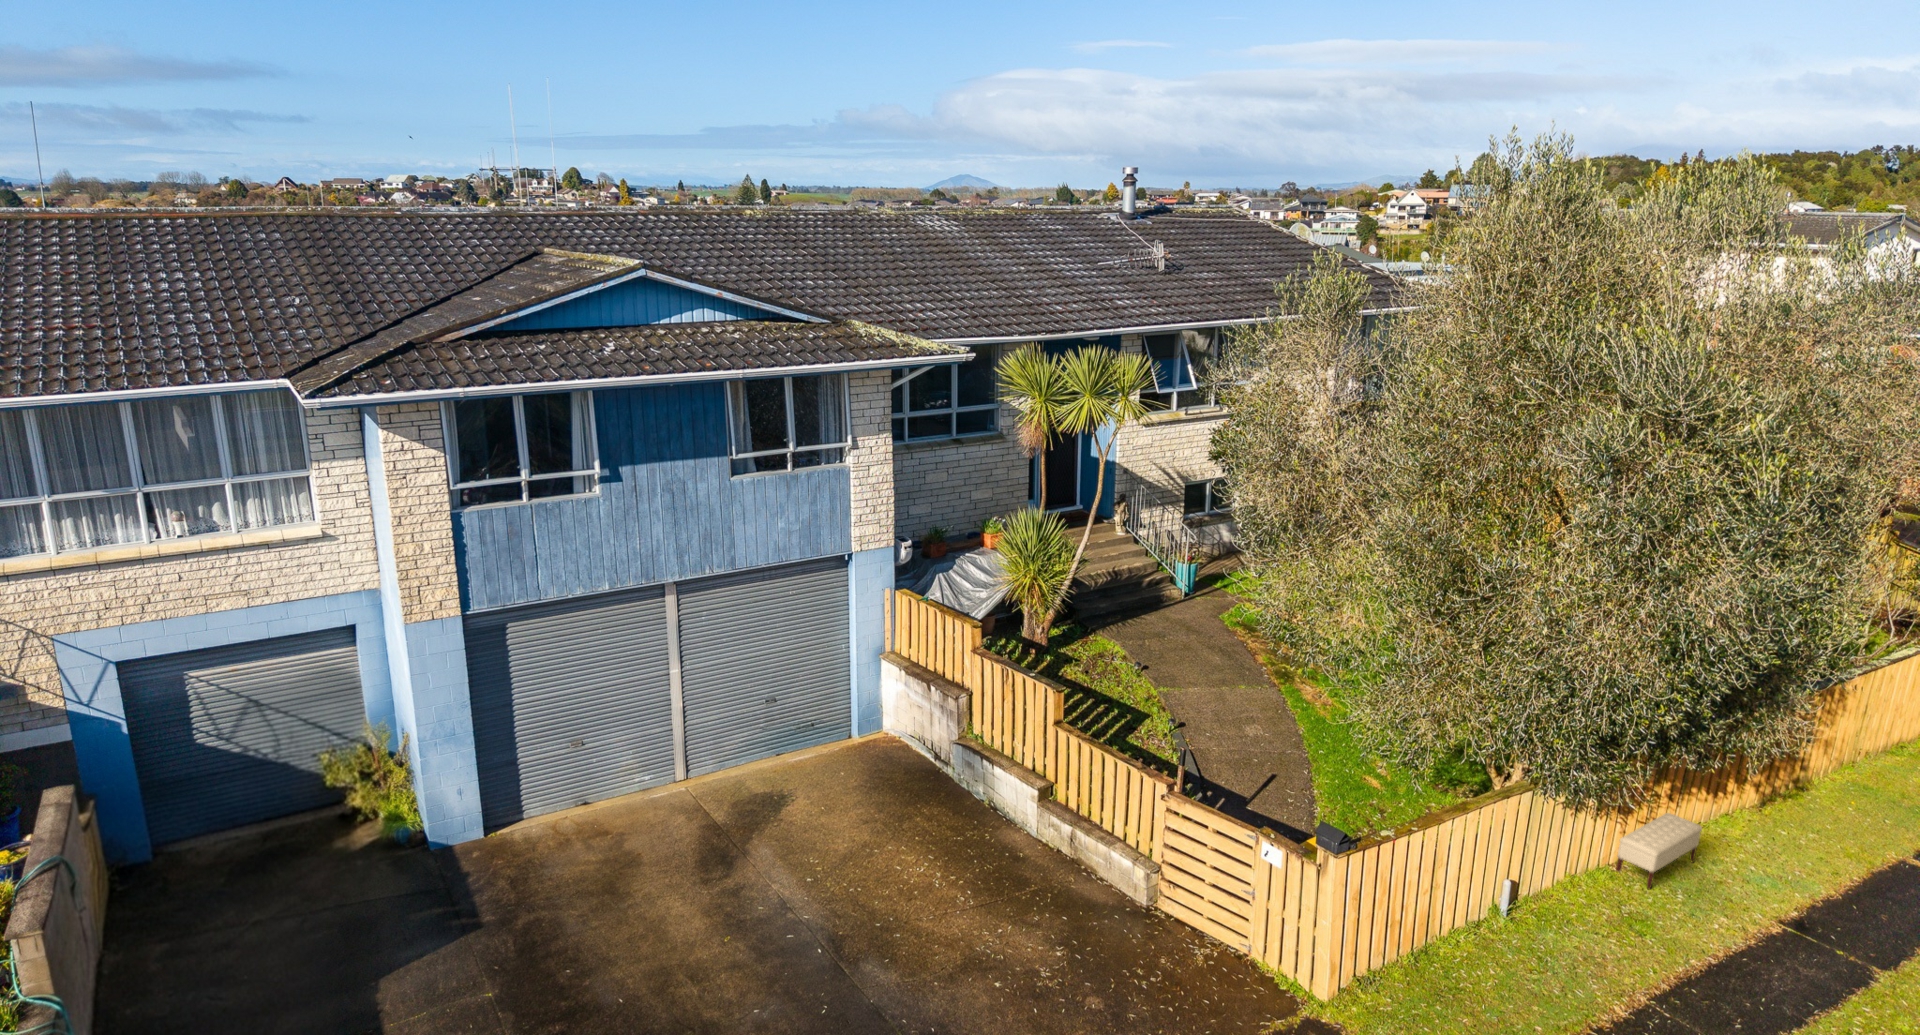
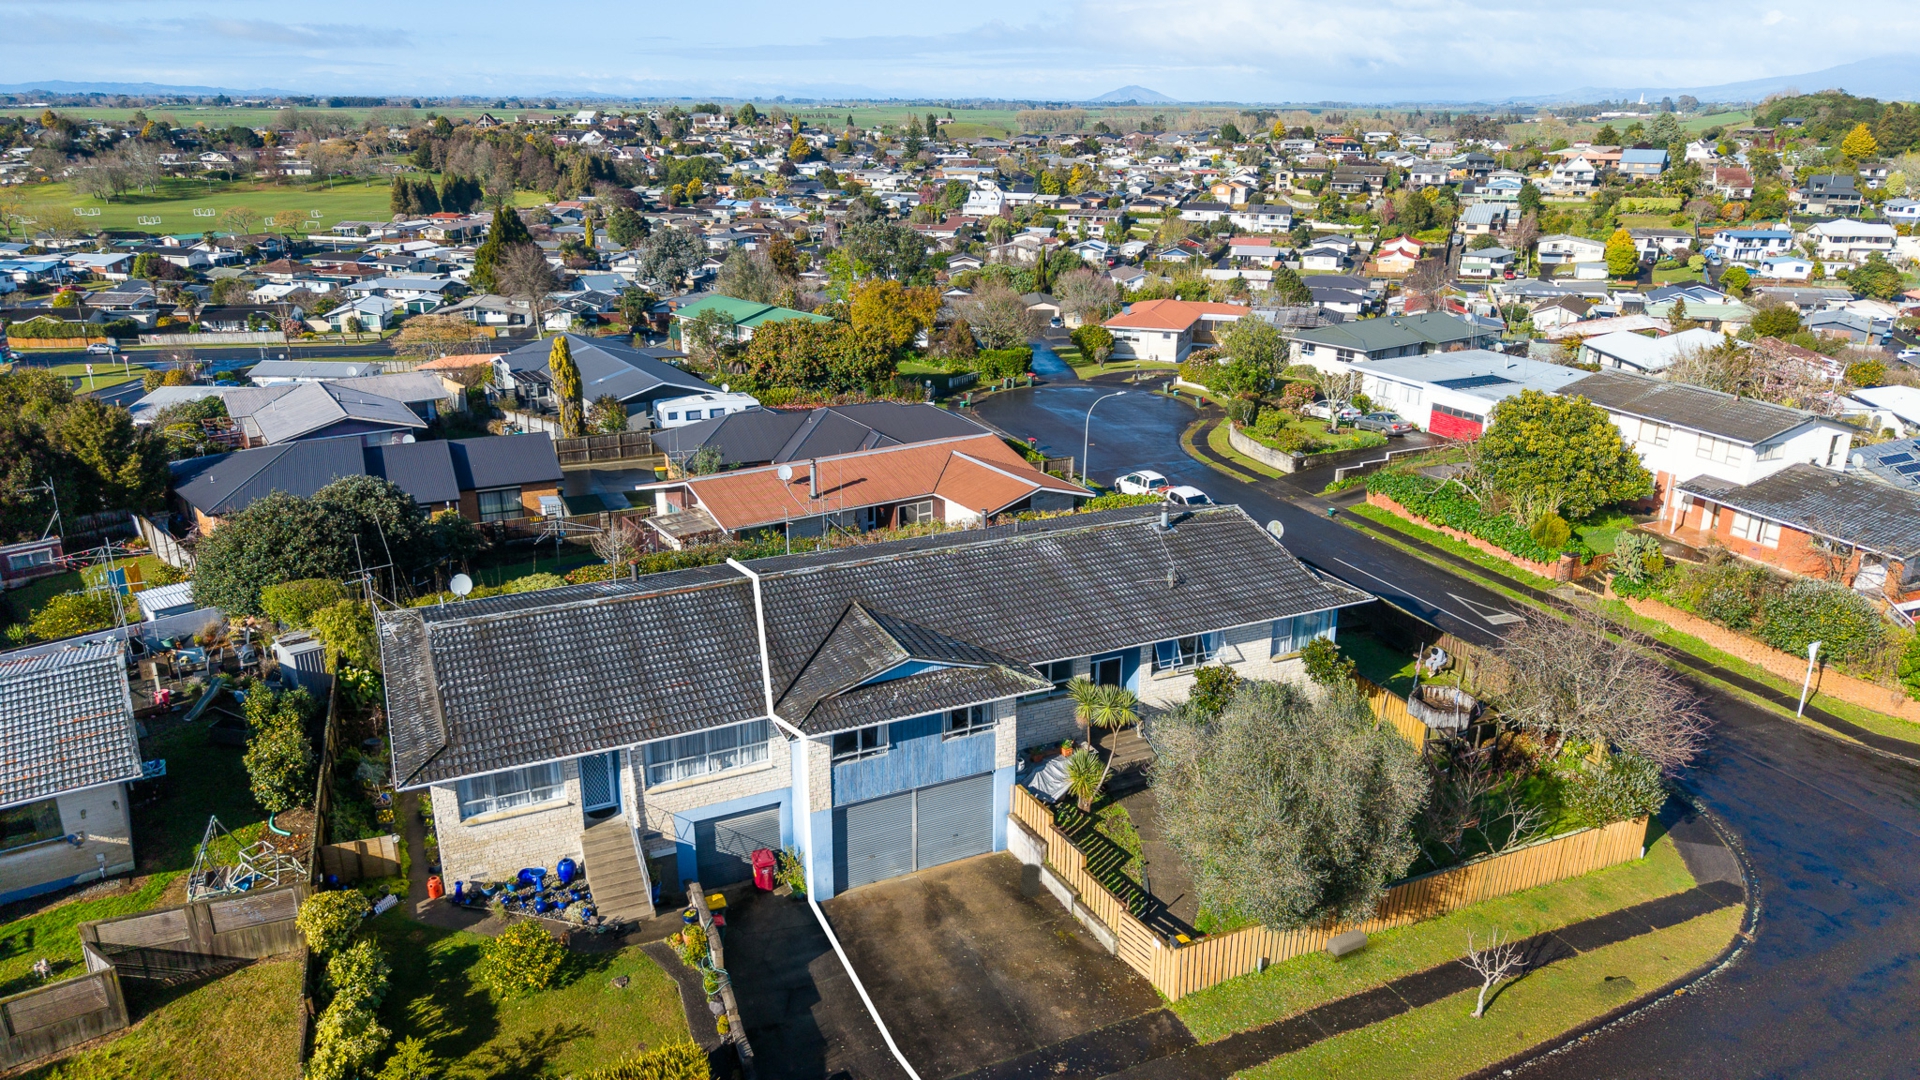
trash can: none [915,734,960,807] -> present [1020,863,1041,898]

